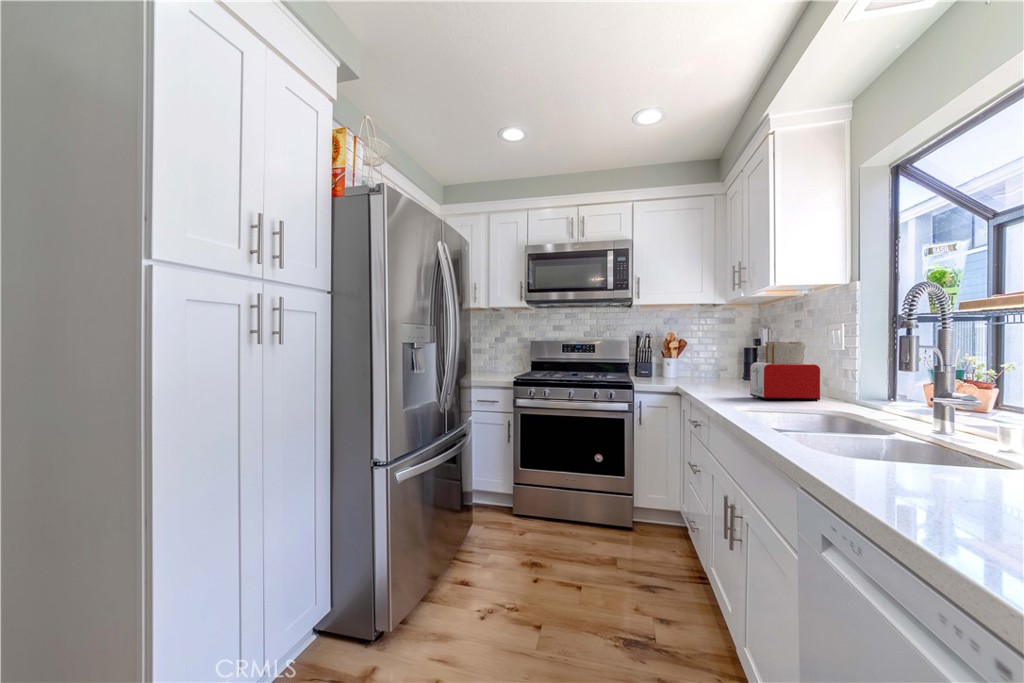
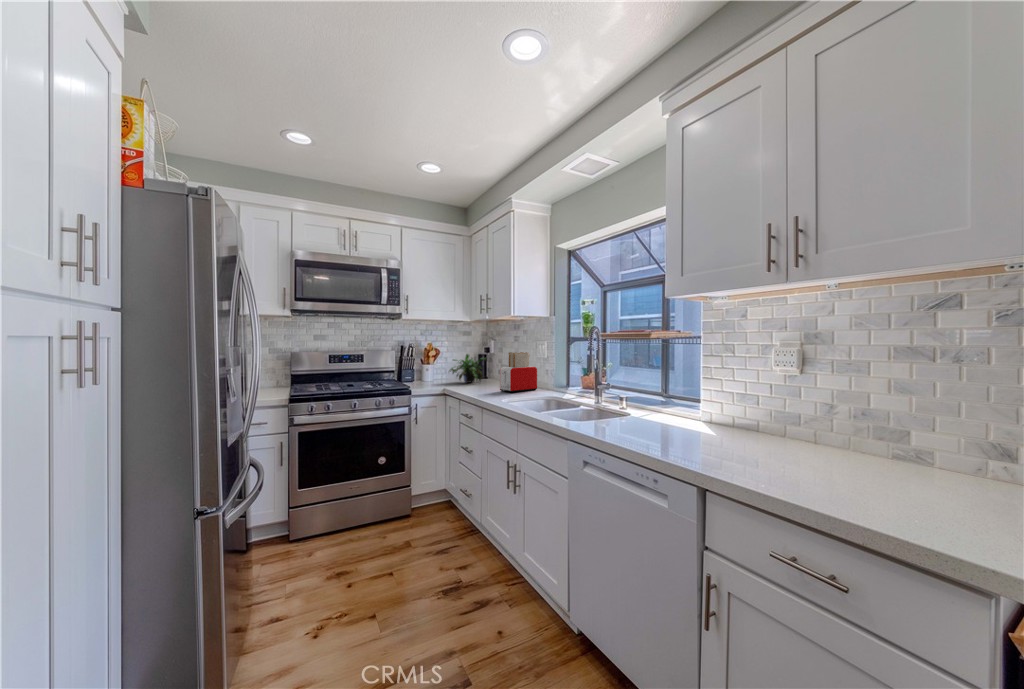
potted plant: none [691,345,750,383] -> present [449,354,486,383]

